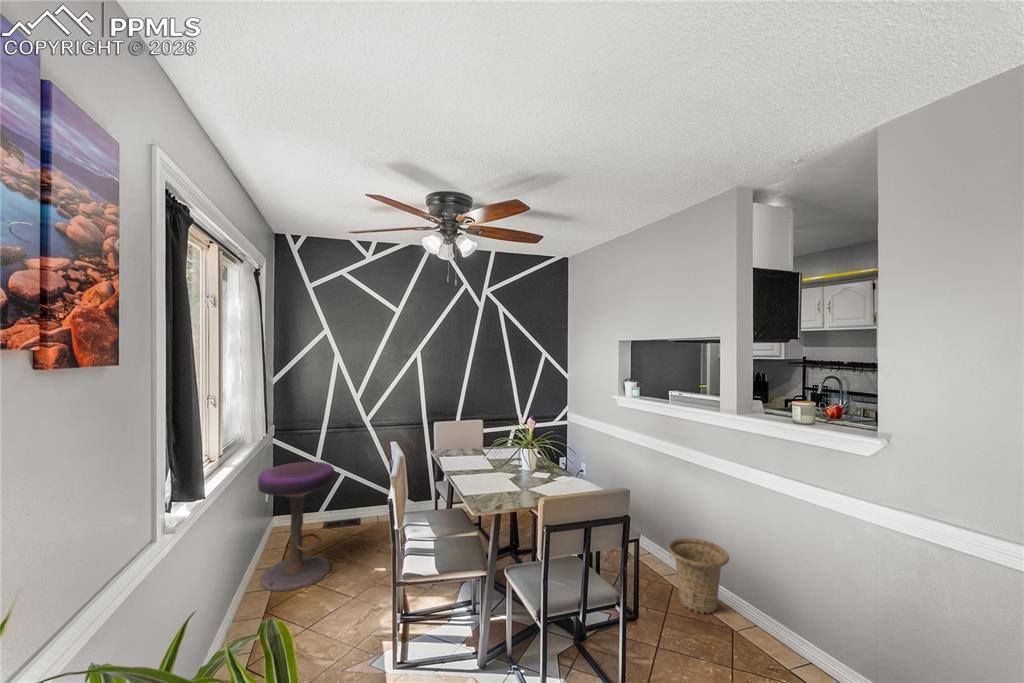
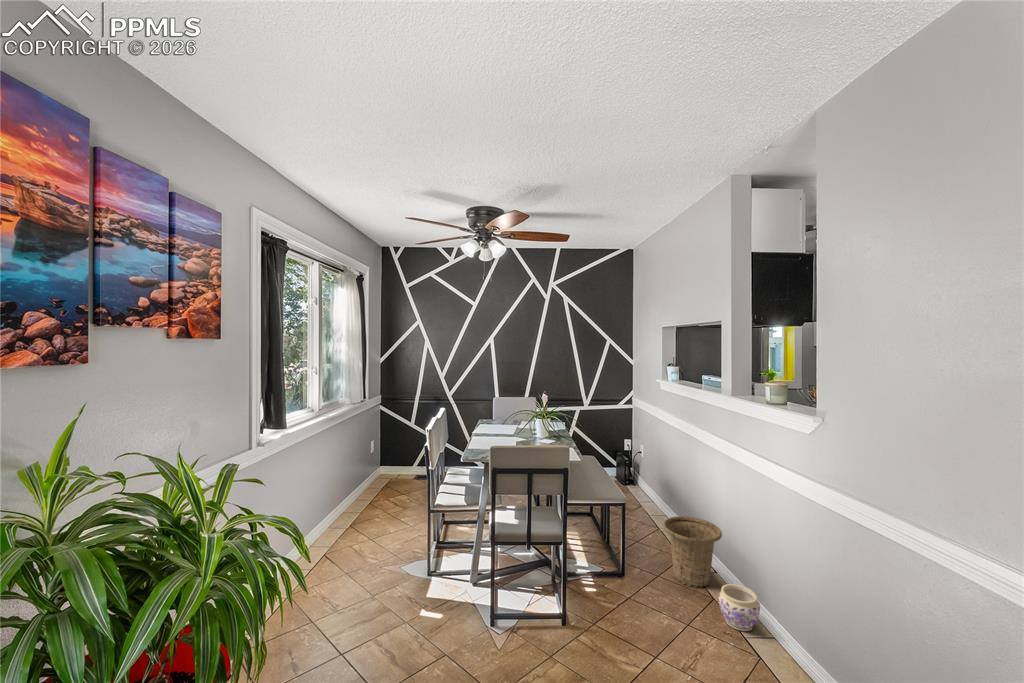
stool: present [258,462,335,591] -> none [355,422,408,513]
planter: none [750,606,794,656] -> present [719,584,760,632]

